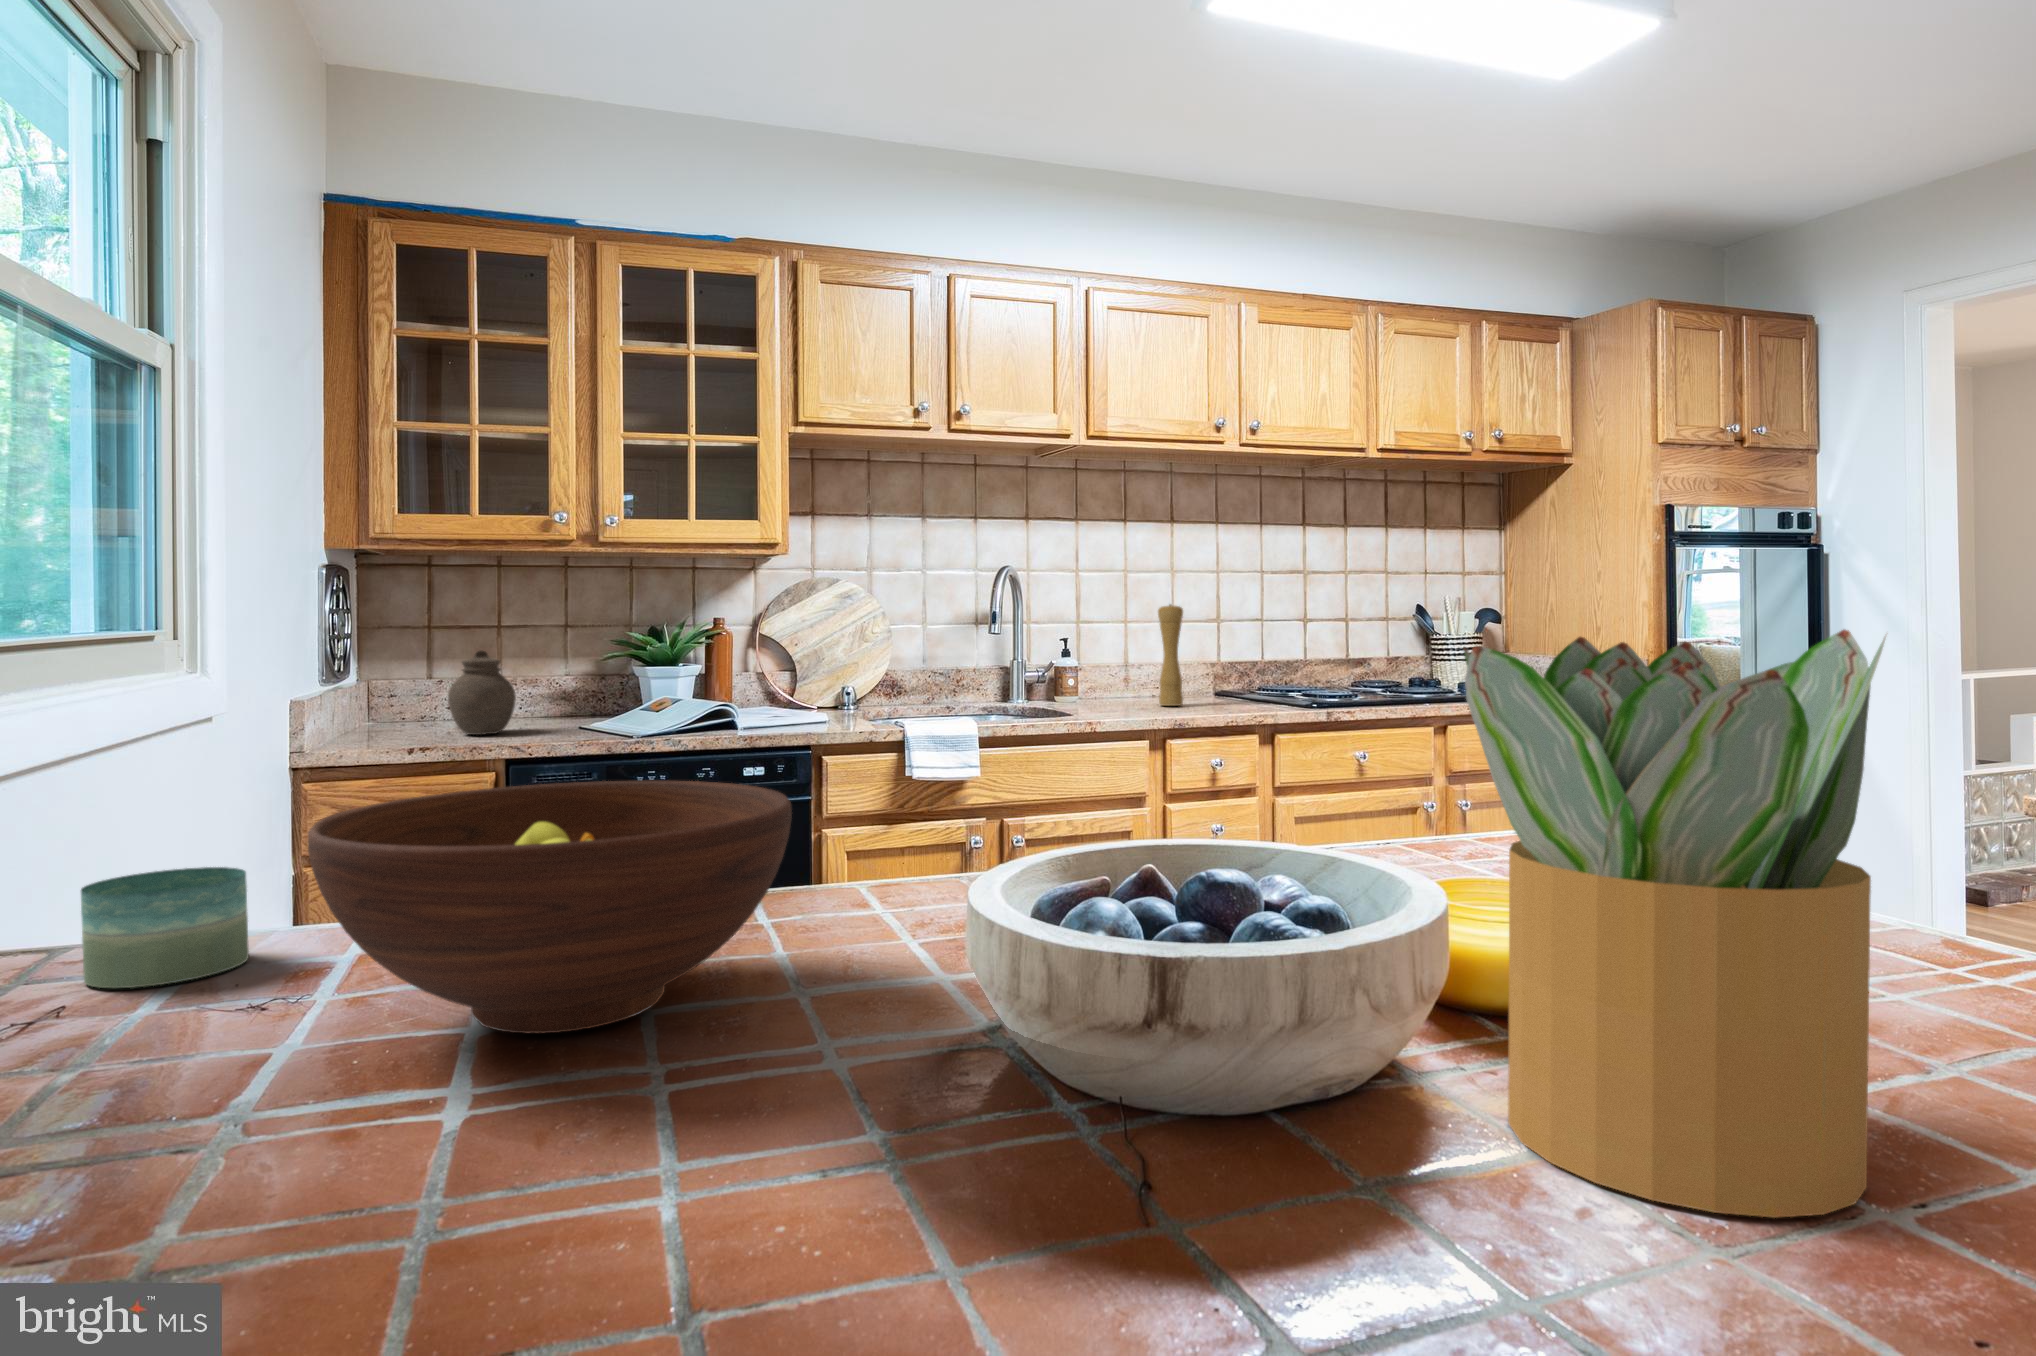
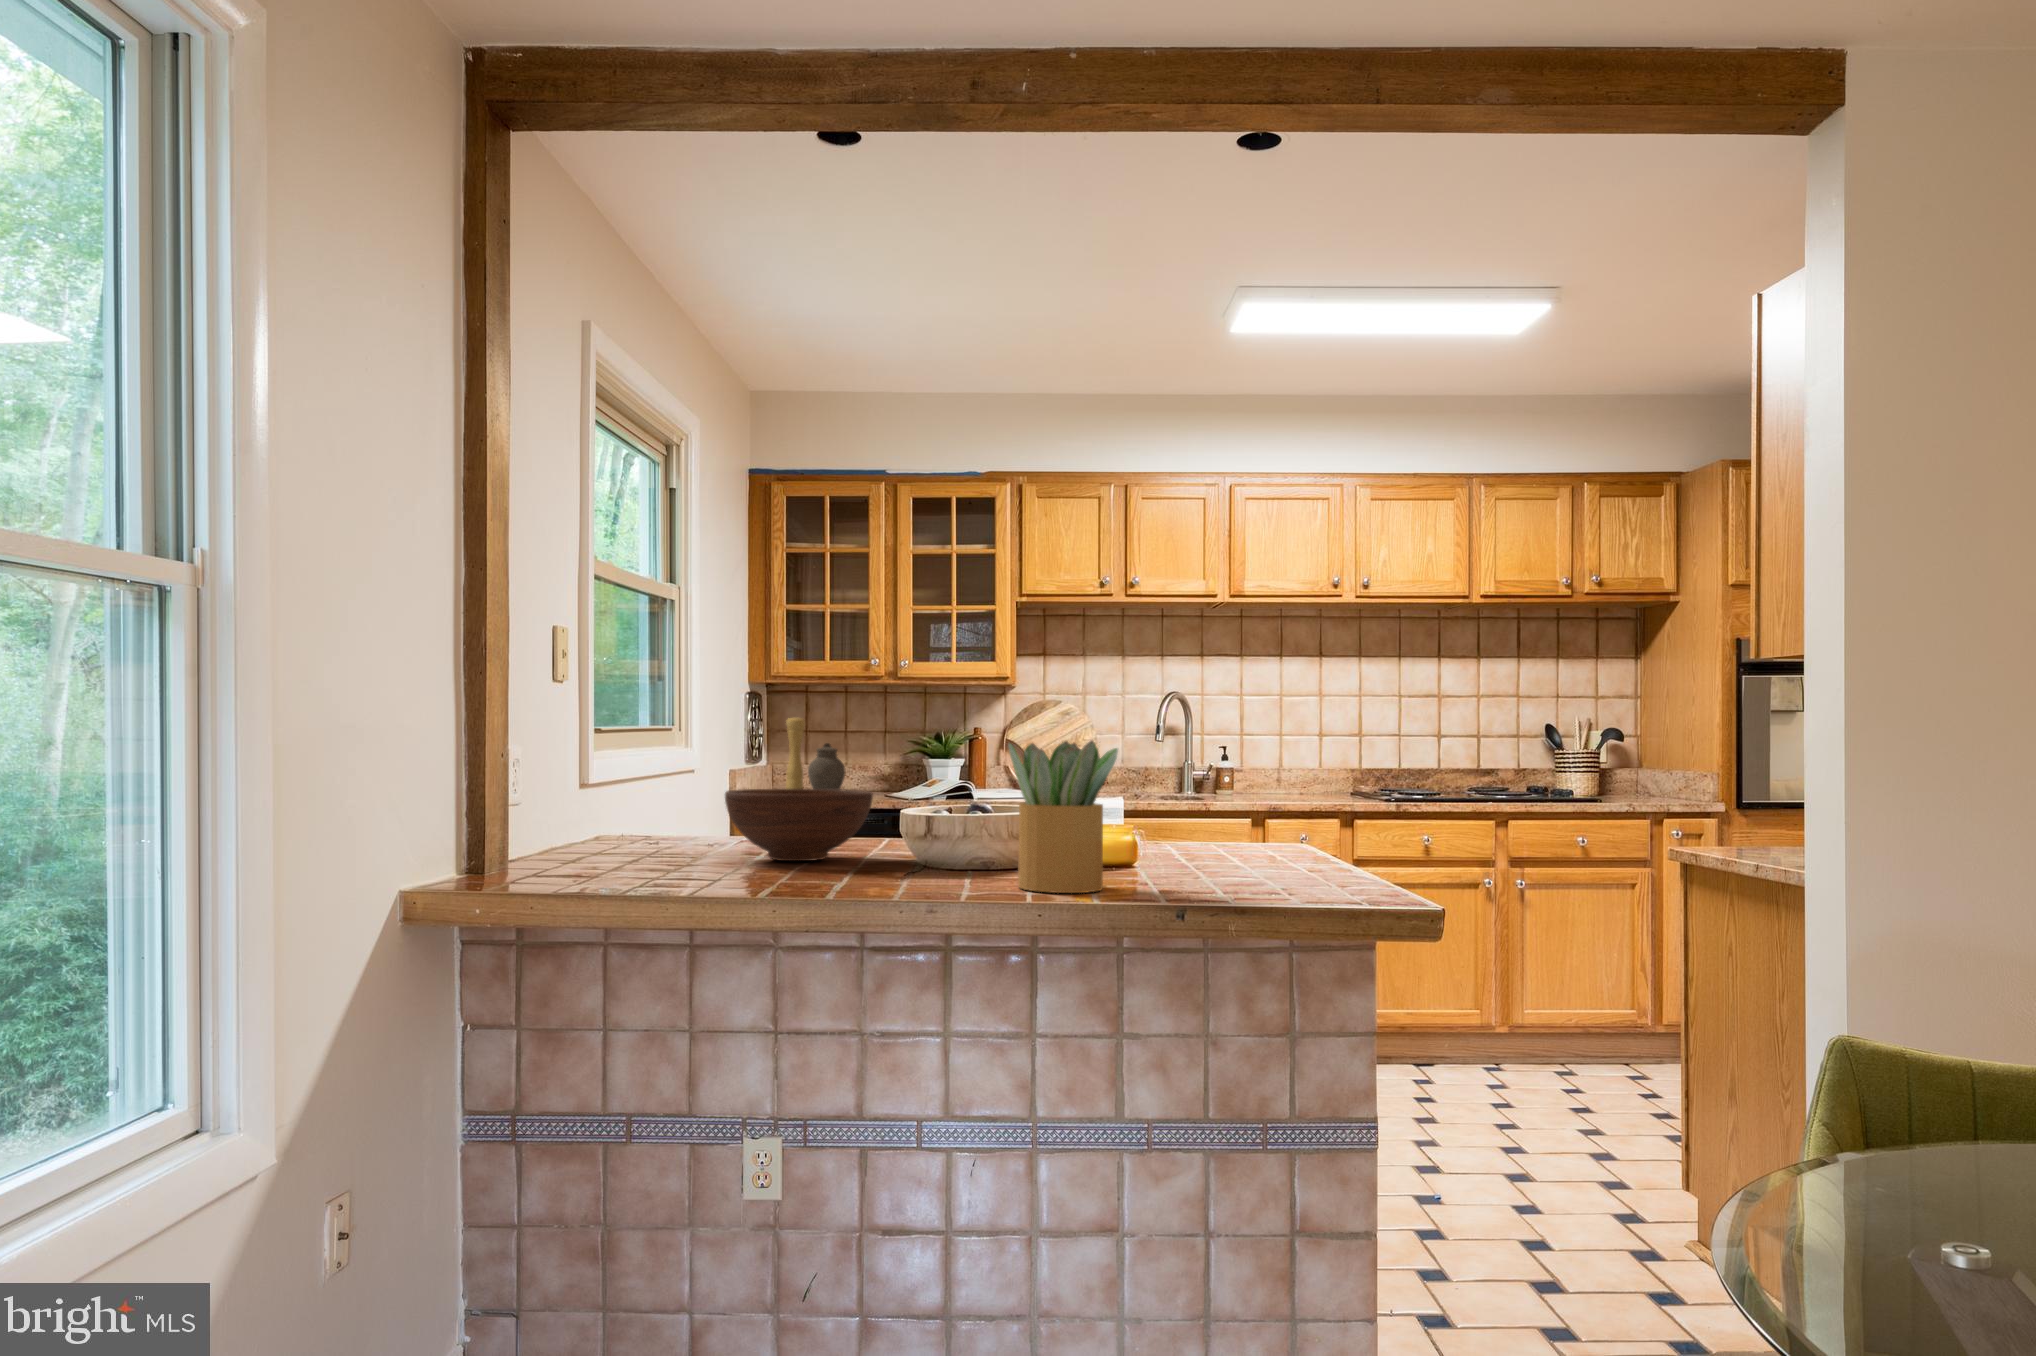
pepper mill: present [1158,604,1183,706] -> present [786,717,805,789]
candle: present [81,867,249,988] -> none [658,816,707,850]

